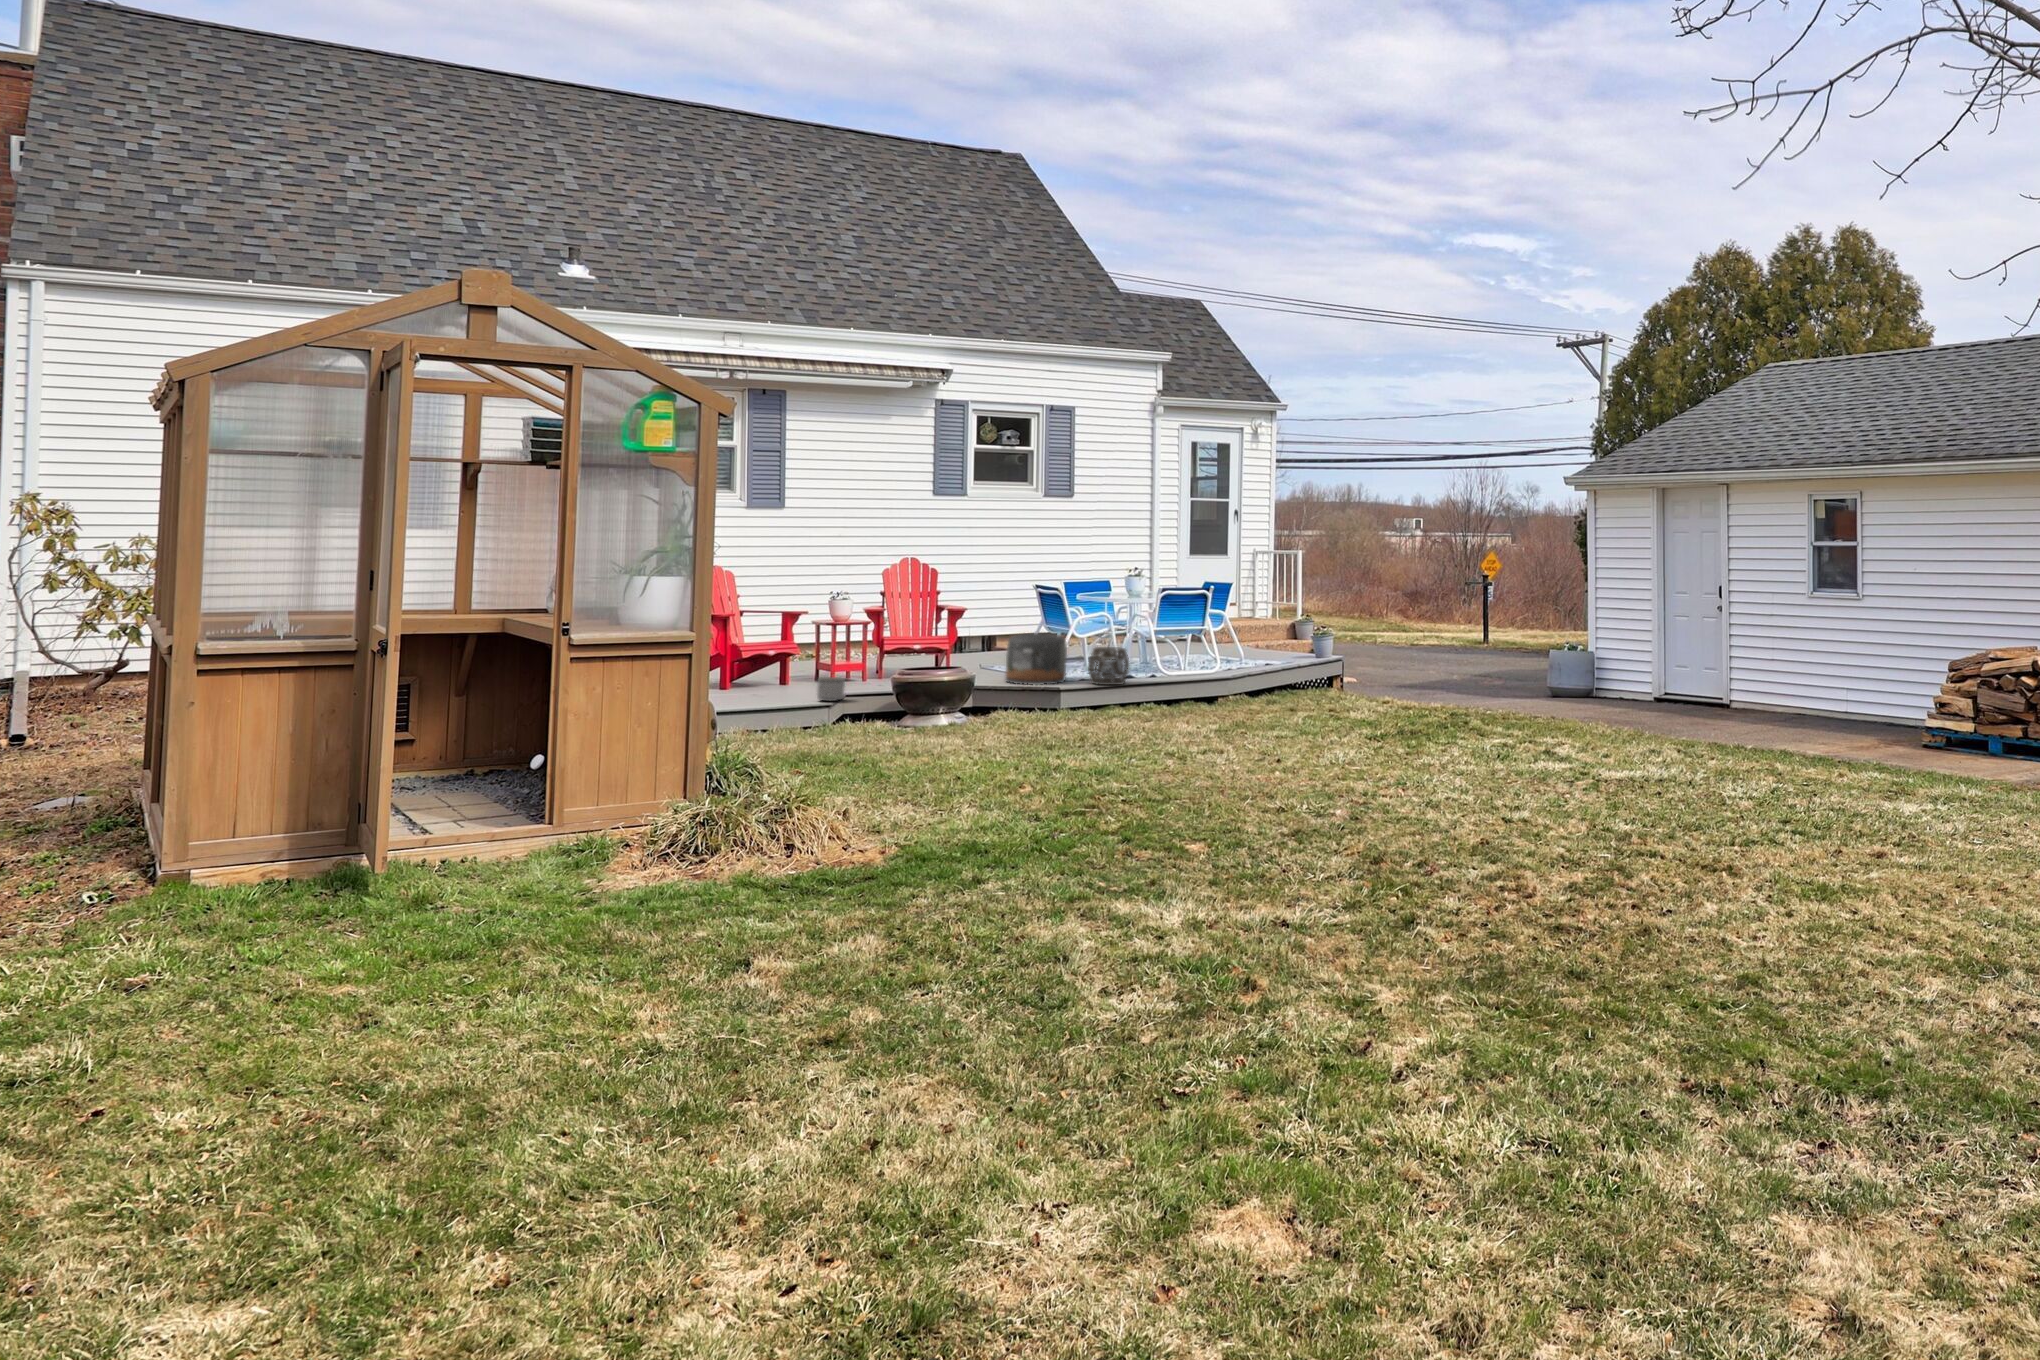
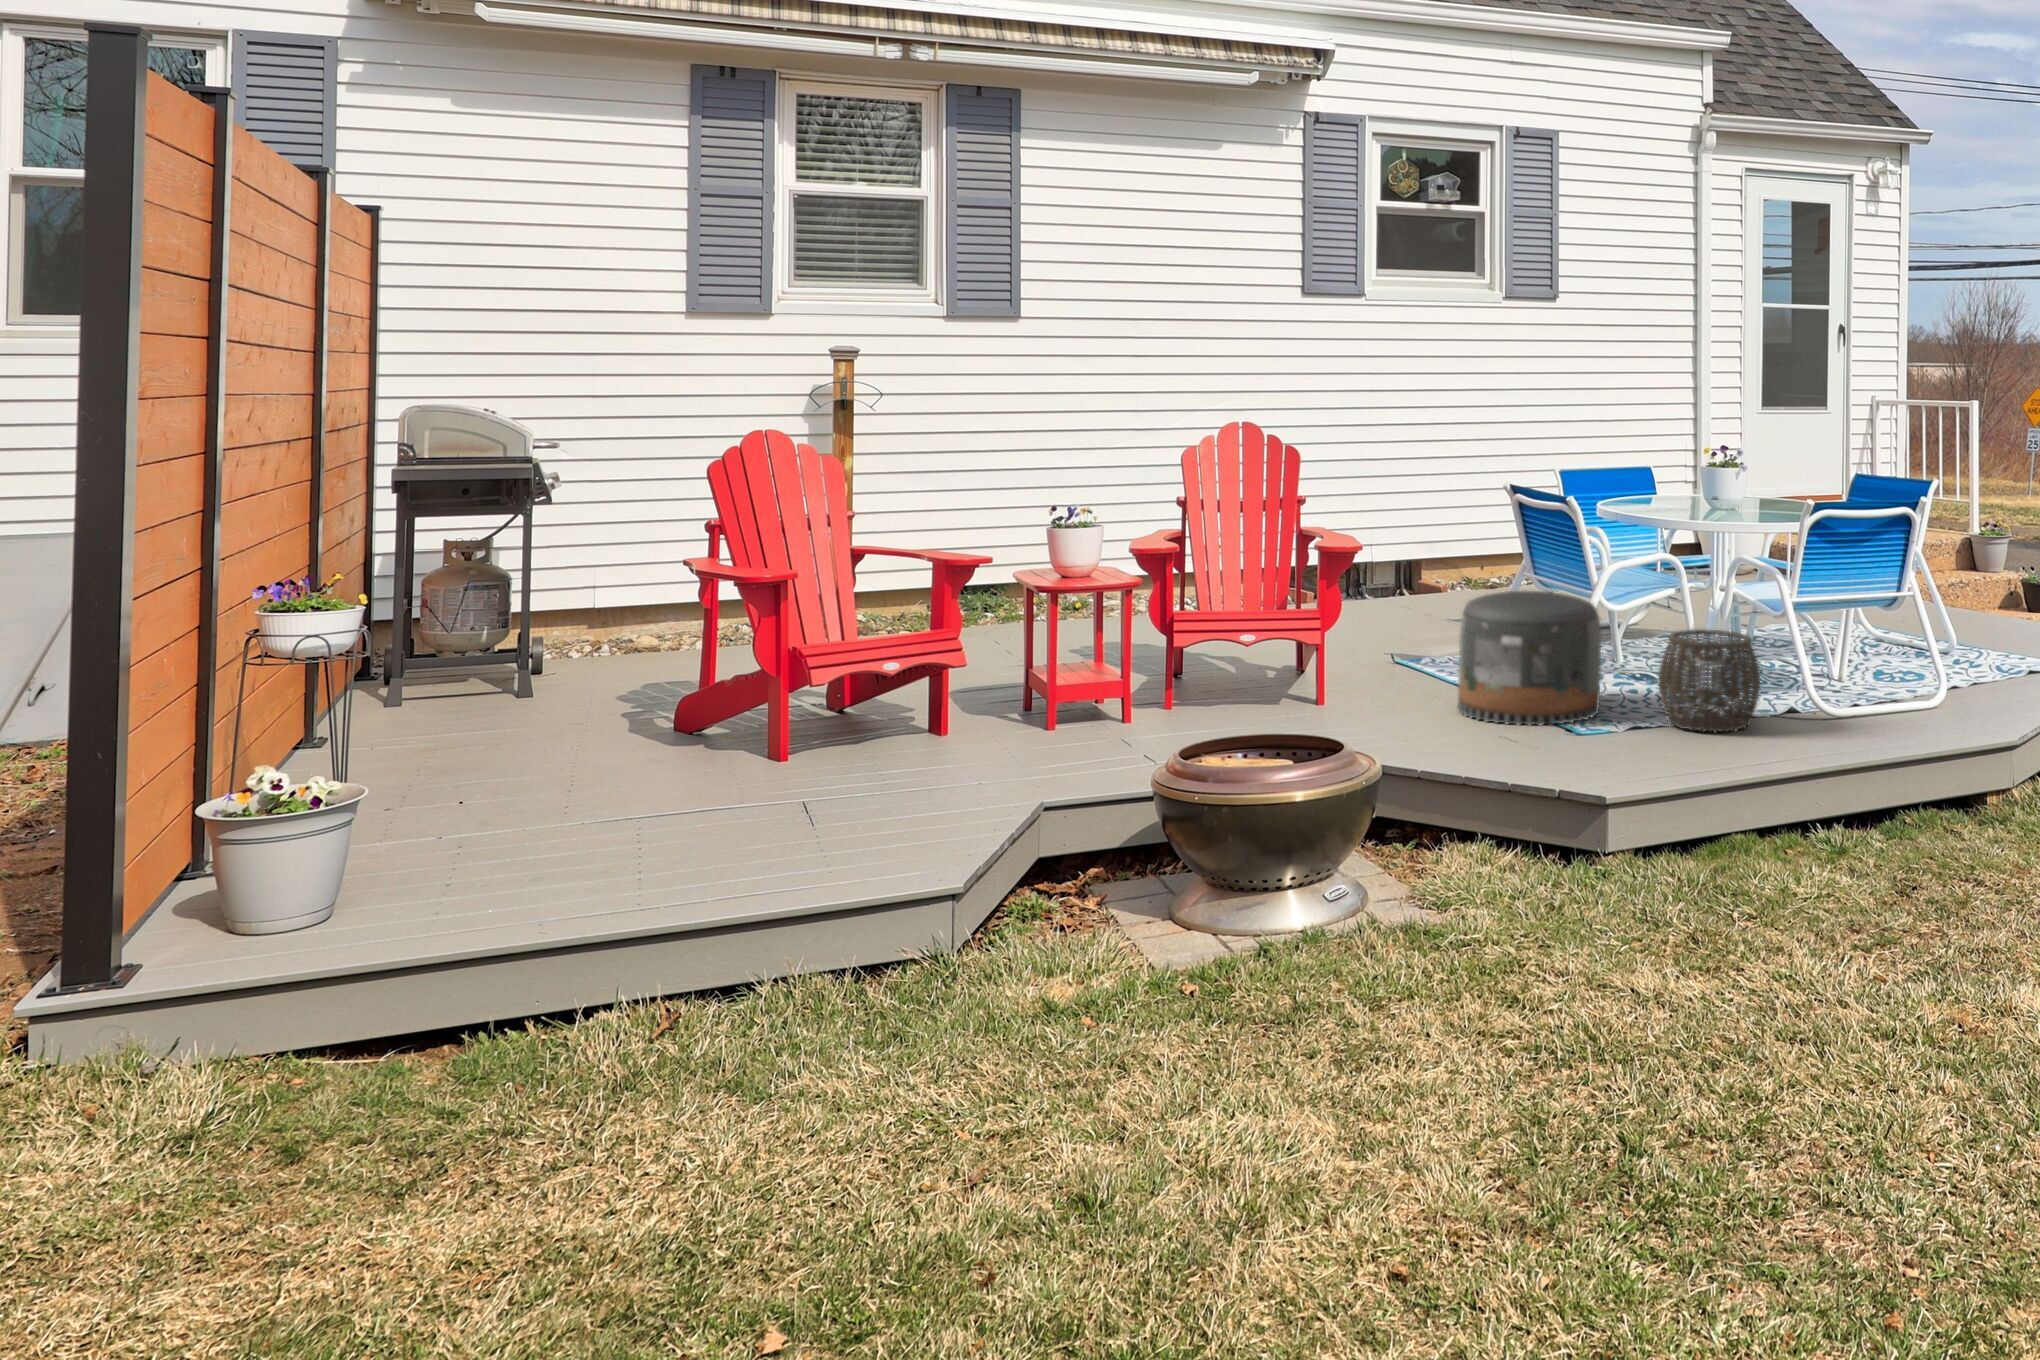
planter: present [817,677,845,701] -> none [978,729,1050,802]

